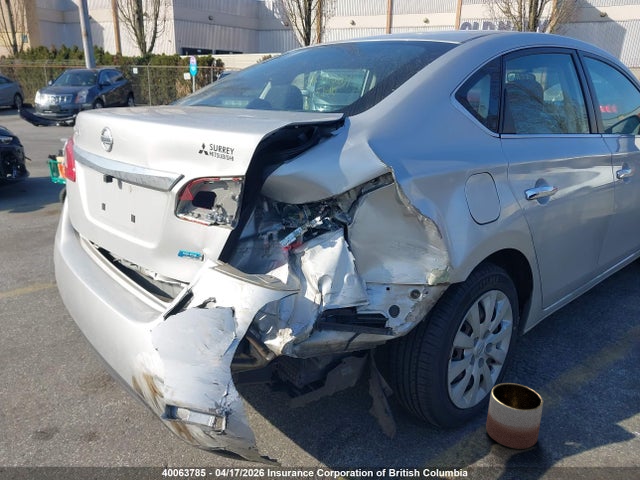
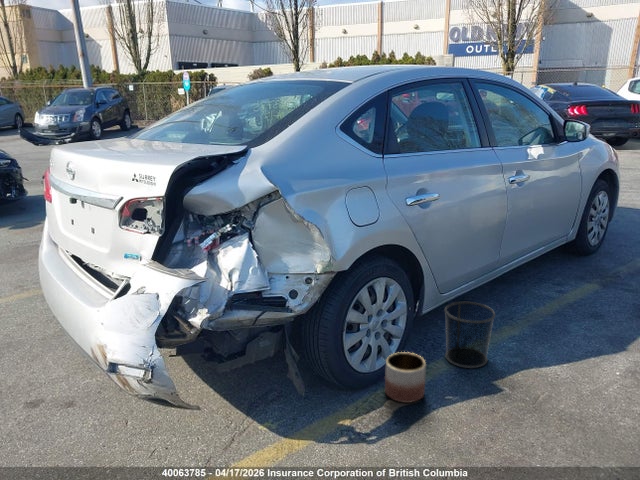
waste bin: none [546,320,617,403] -> present [445,302,495,368]

